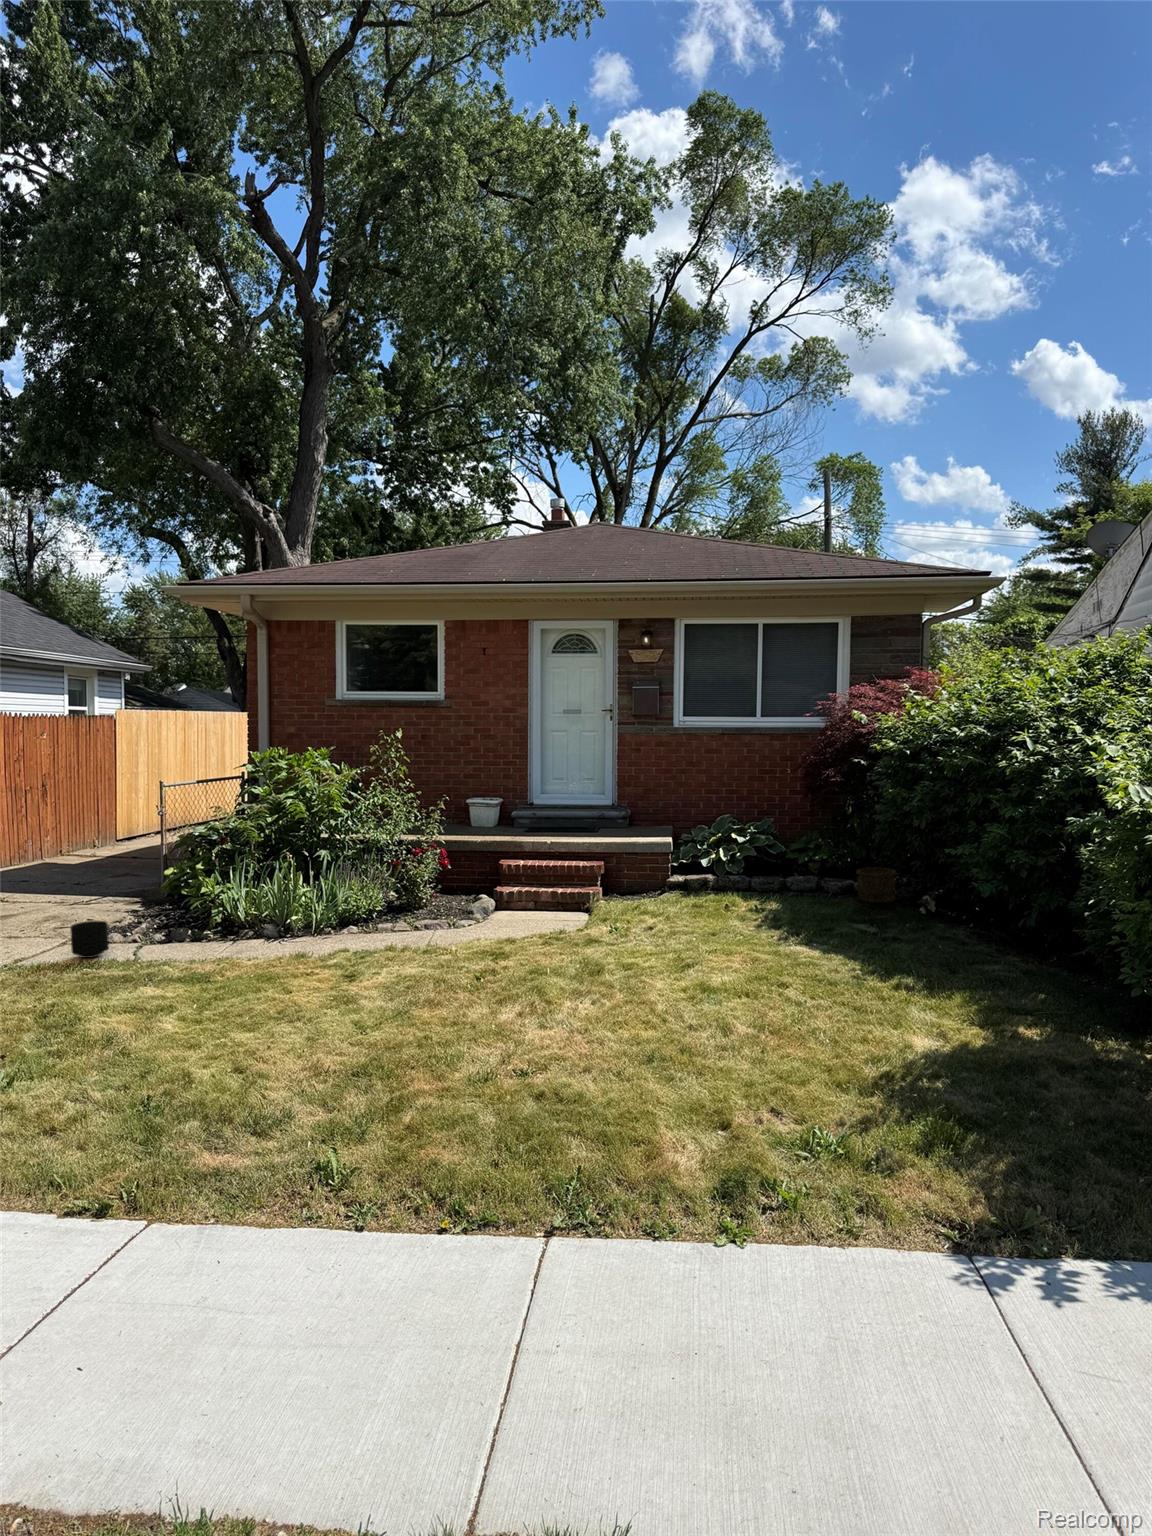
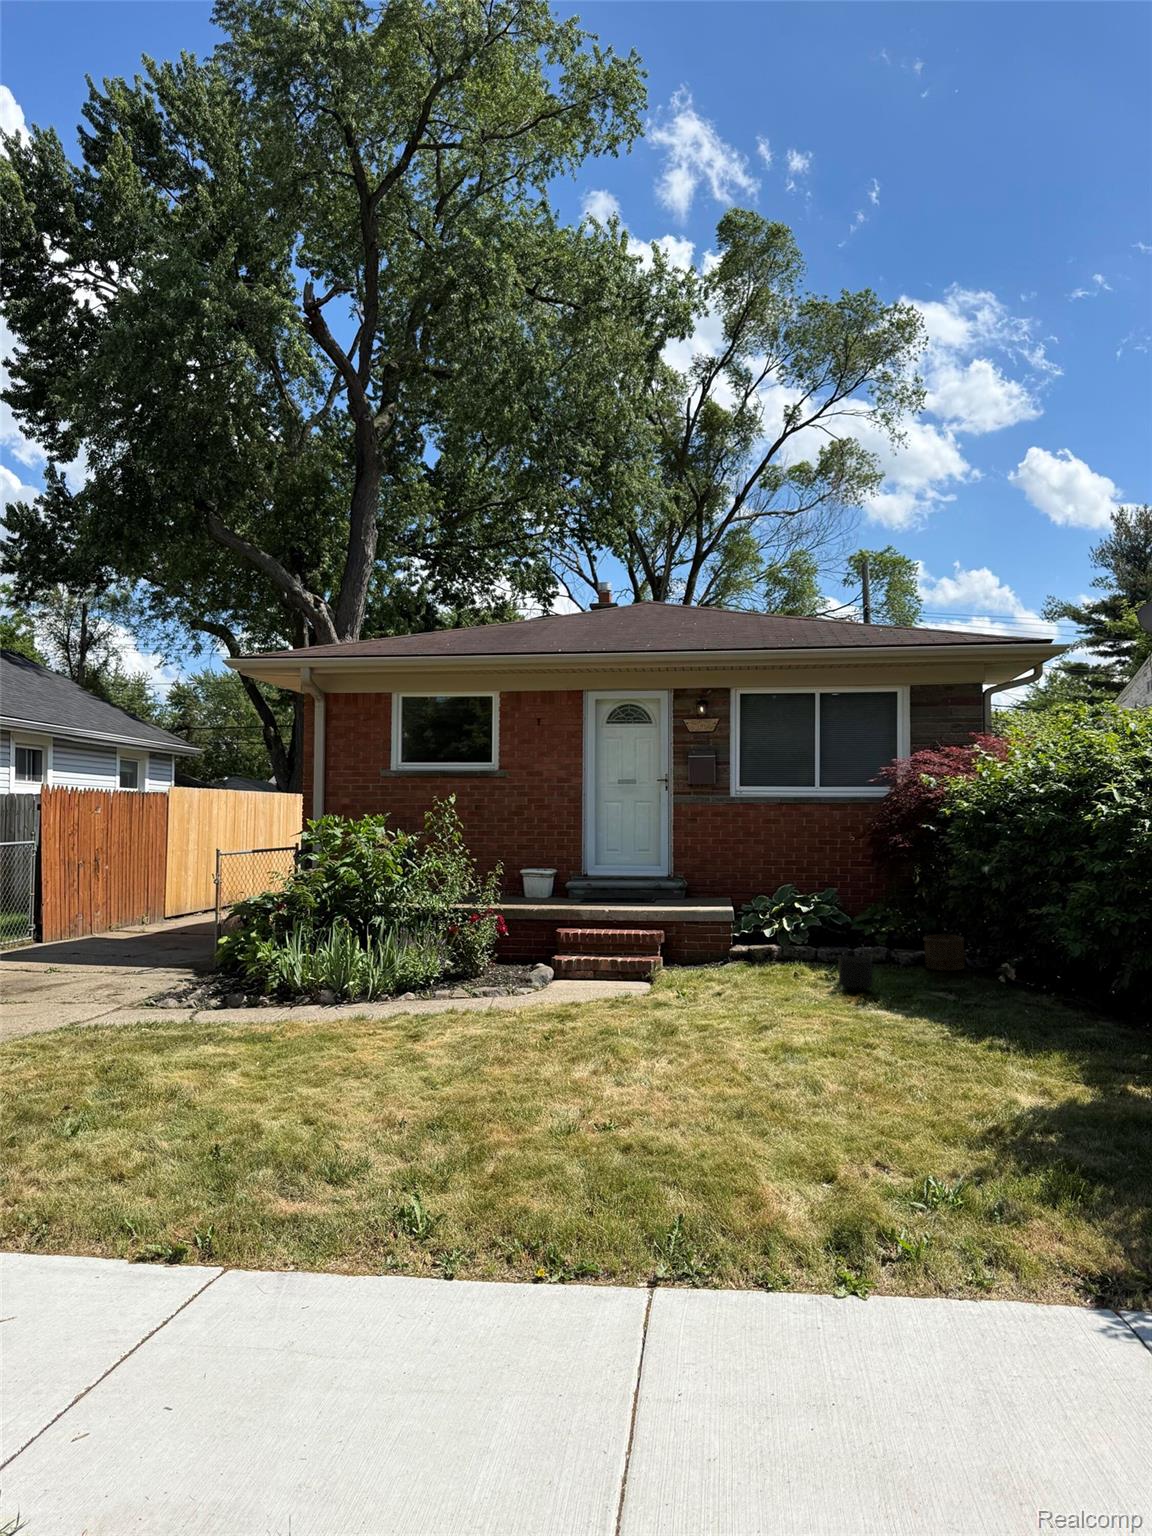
planter: present [70,921,109,958] -> present [839,956,872,991]

